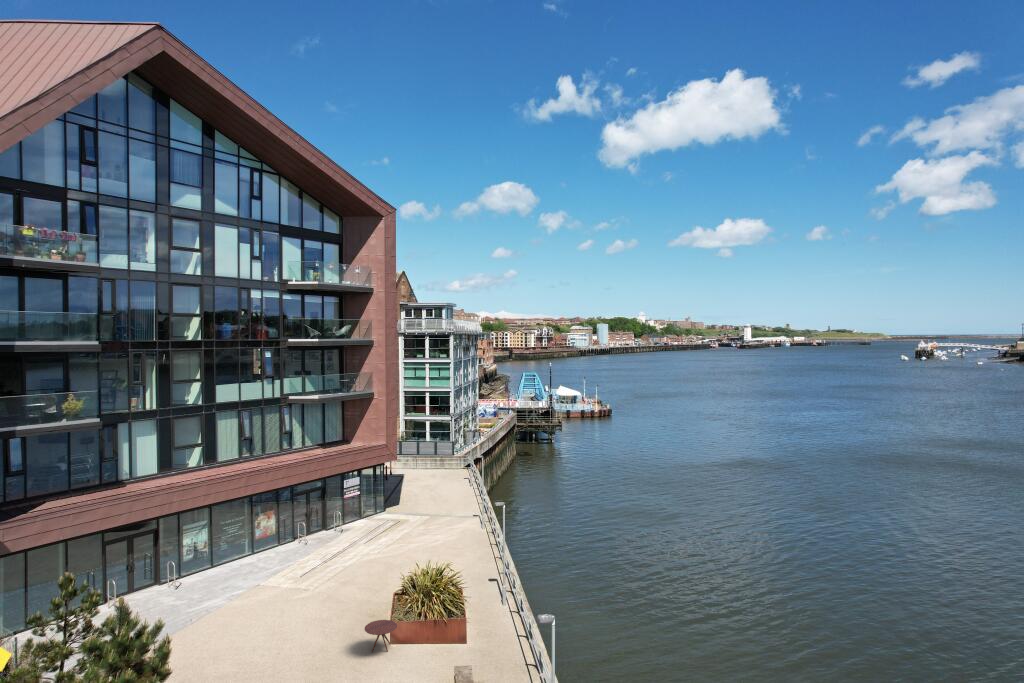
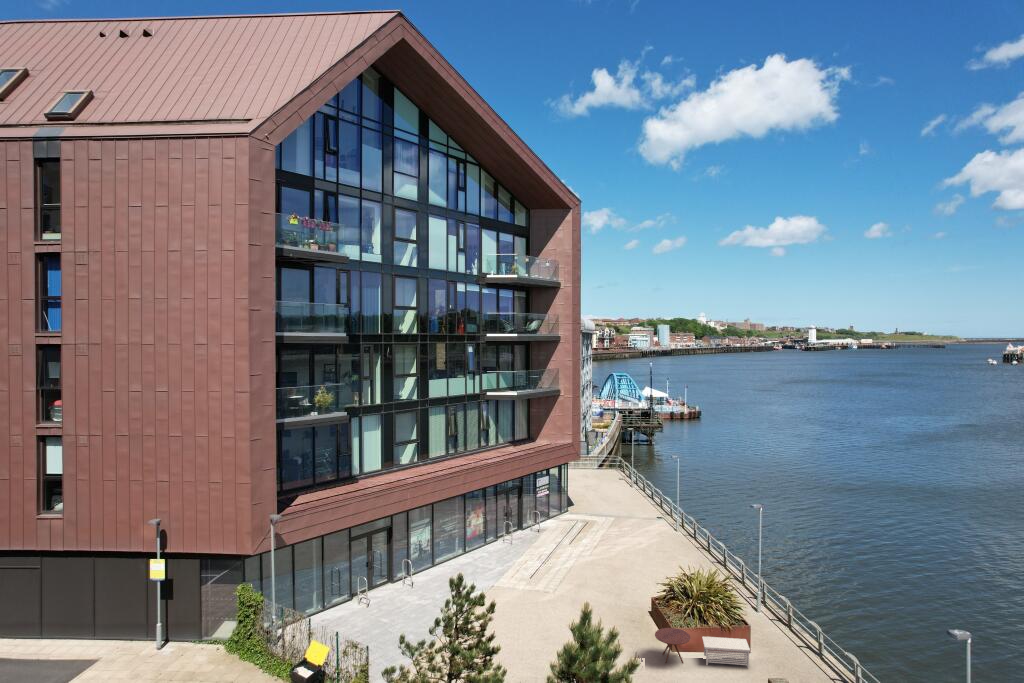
storage bench: none [406,627,449,655] -> present [702,636,750,668]

